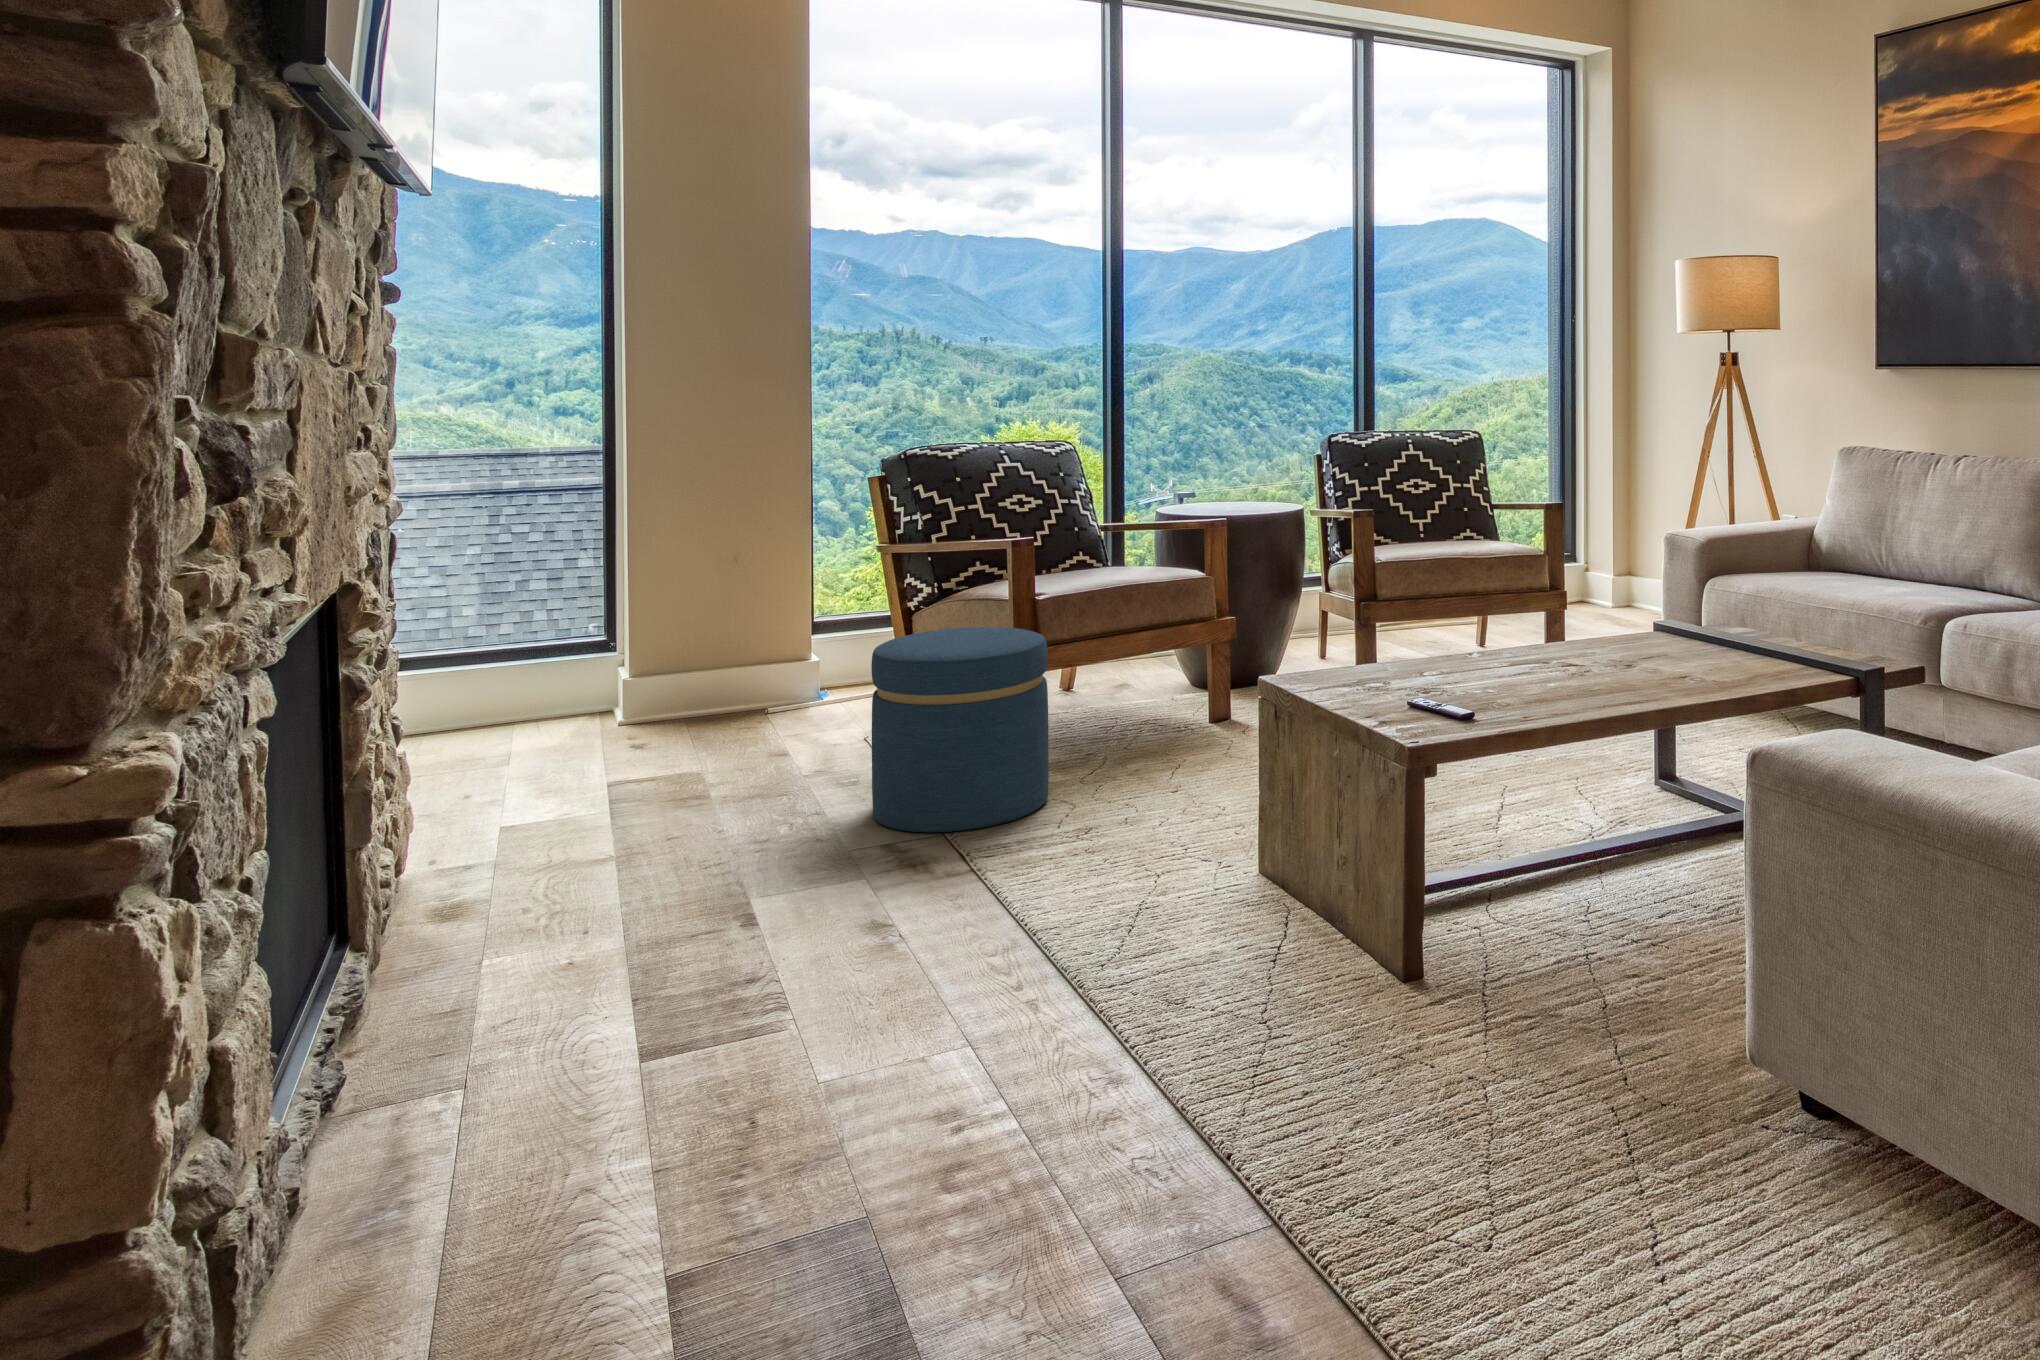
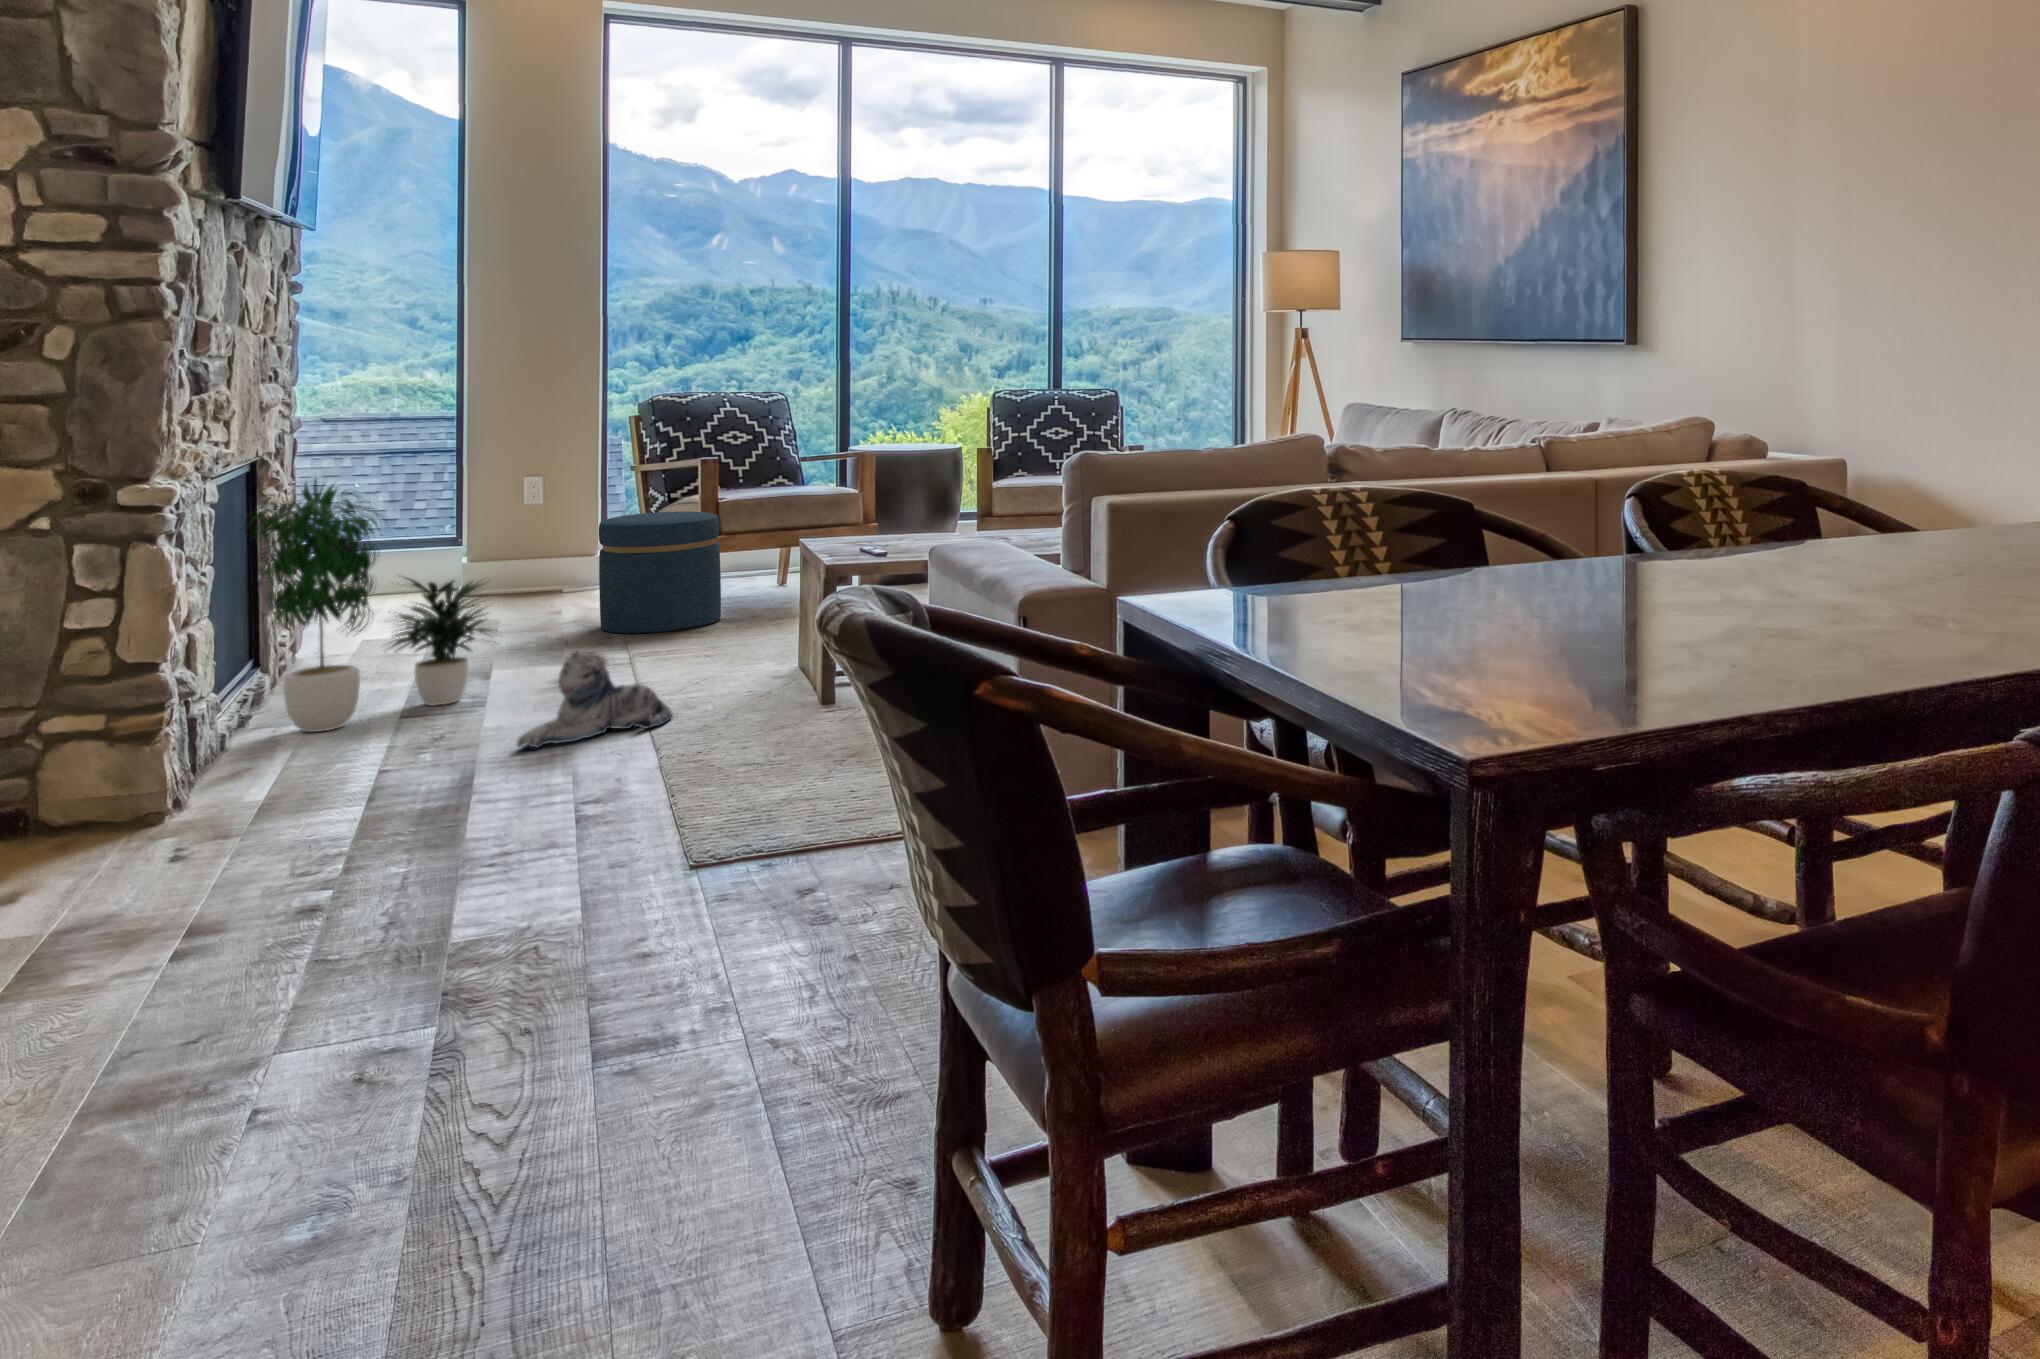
potted plant: none [316,649,803,1182] -> present [251,479,496,732]
plush toy: none [917,1026,1172,1274] -> present [517,652,672,748]

